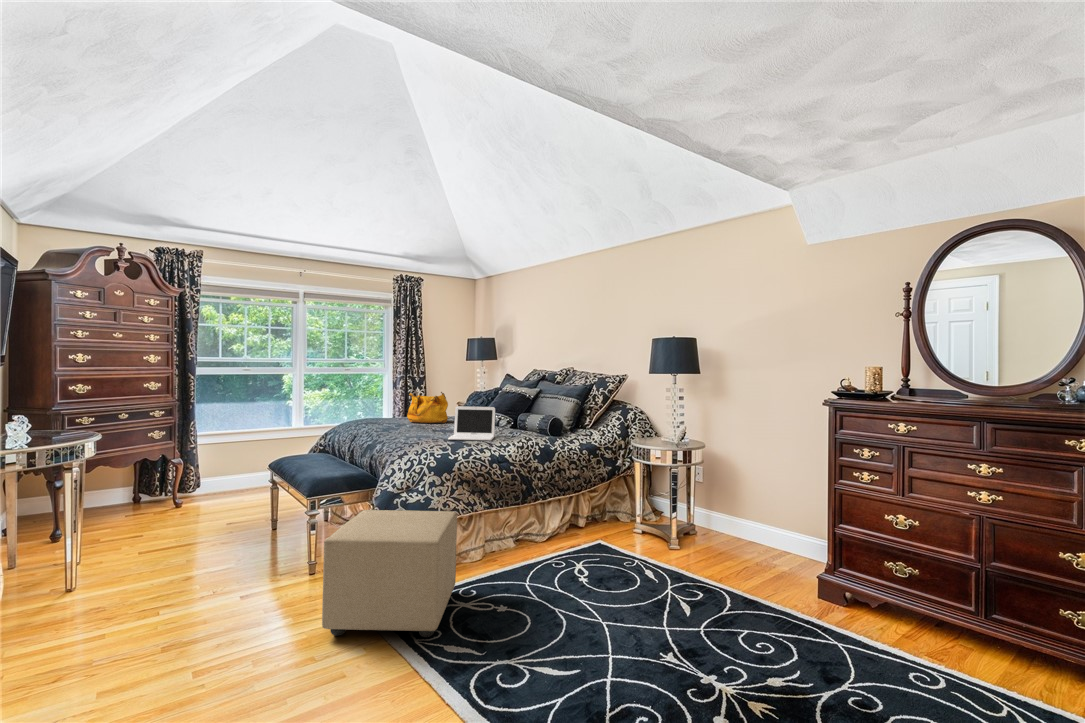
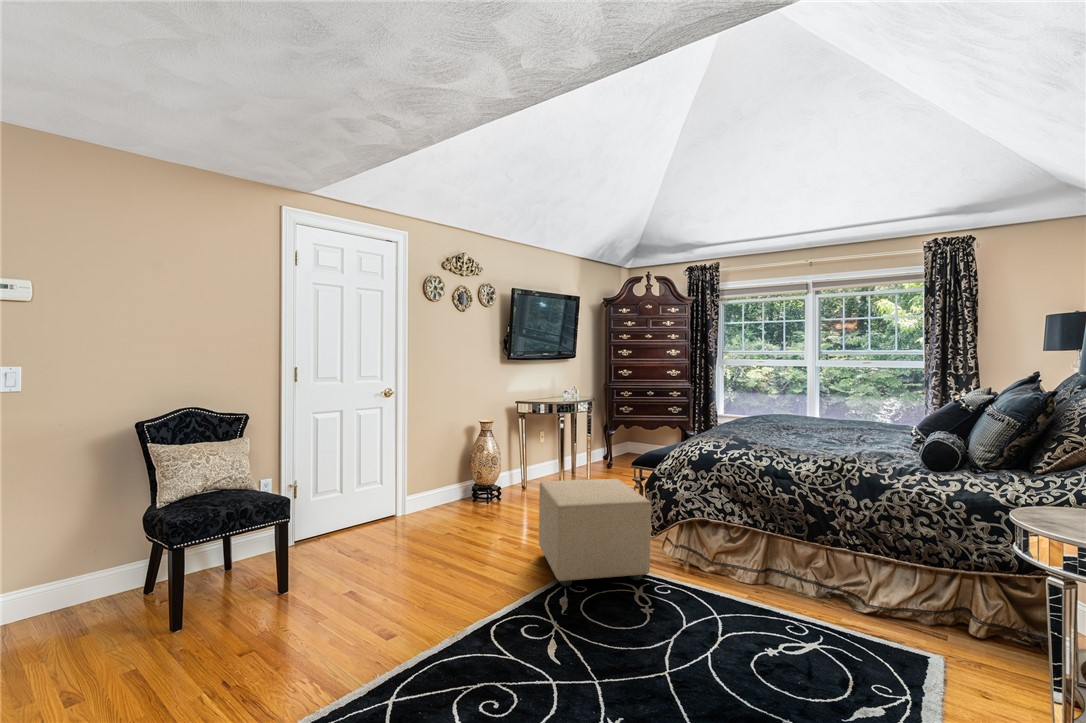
handbag: present [407,392,448,423] -> none [845,389,901,431]
laptop: present [448,406,495,441] -> none [748,405,817,449]

